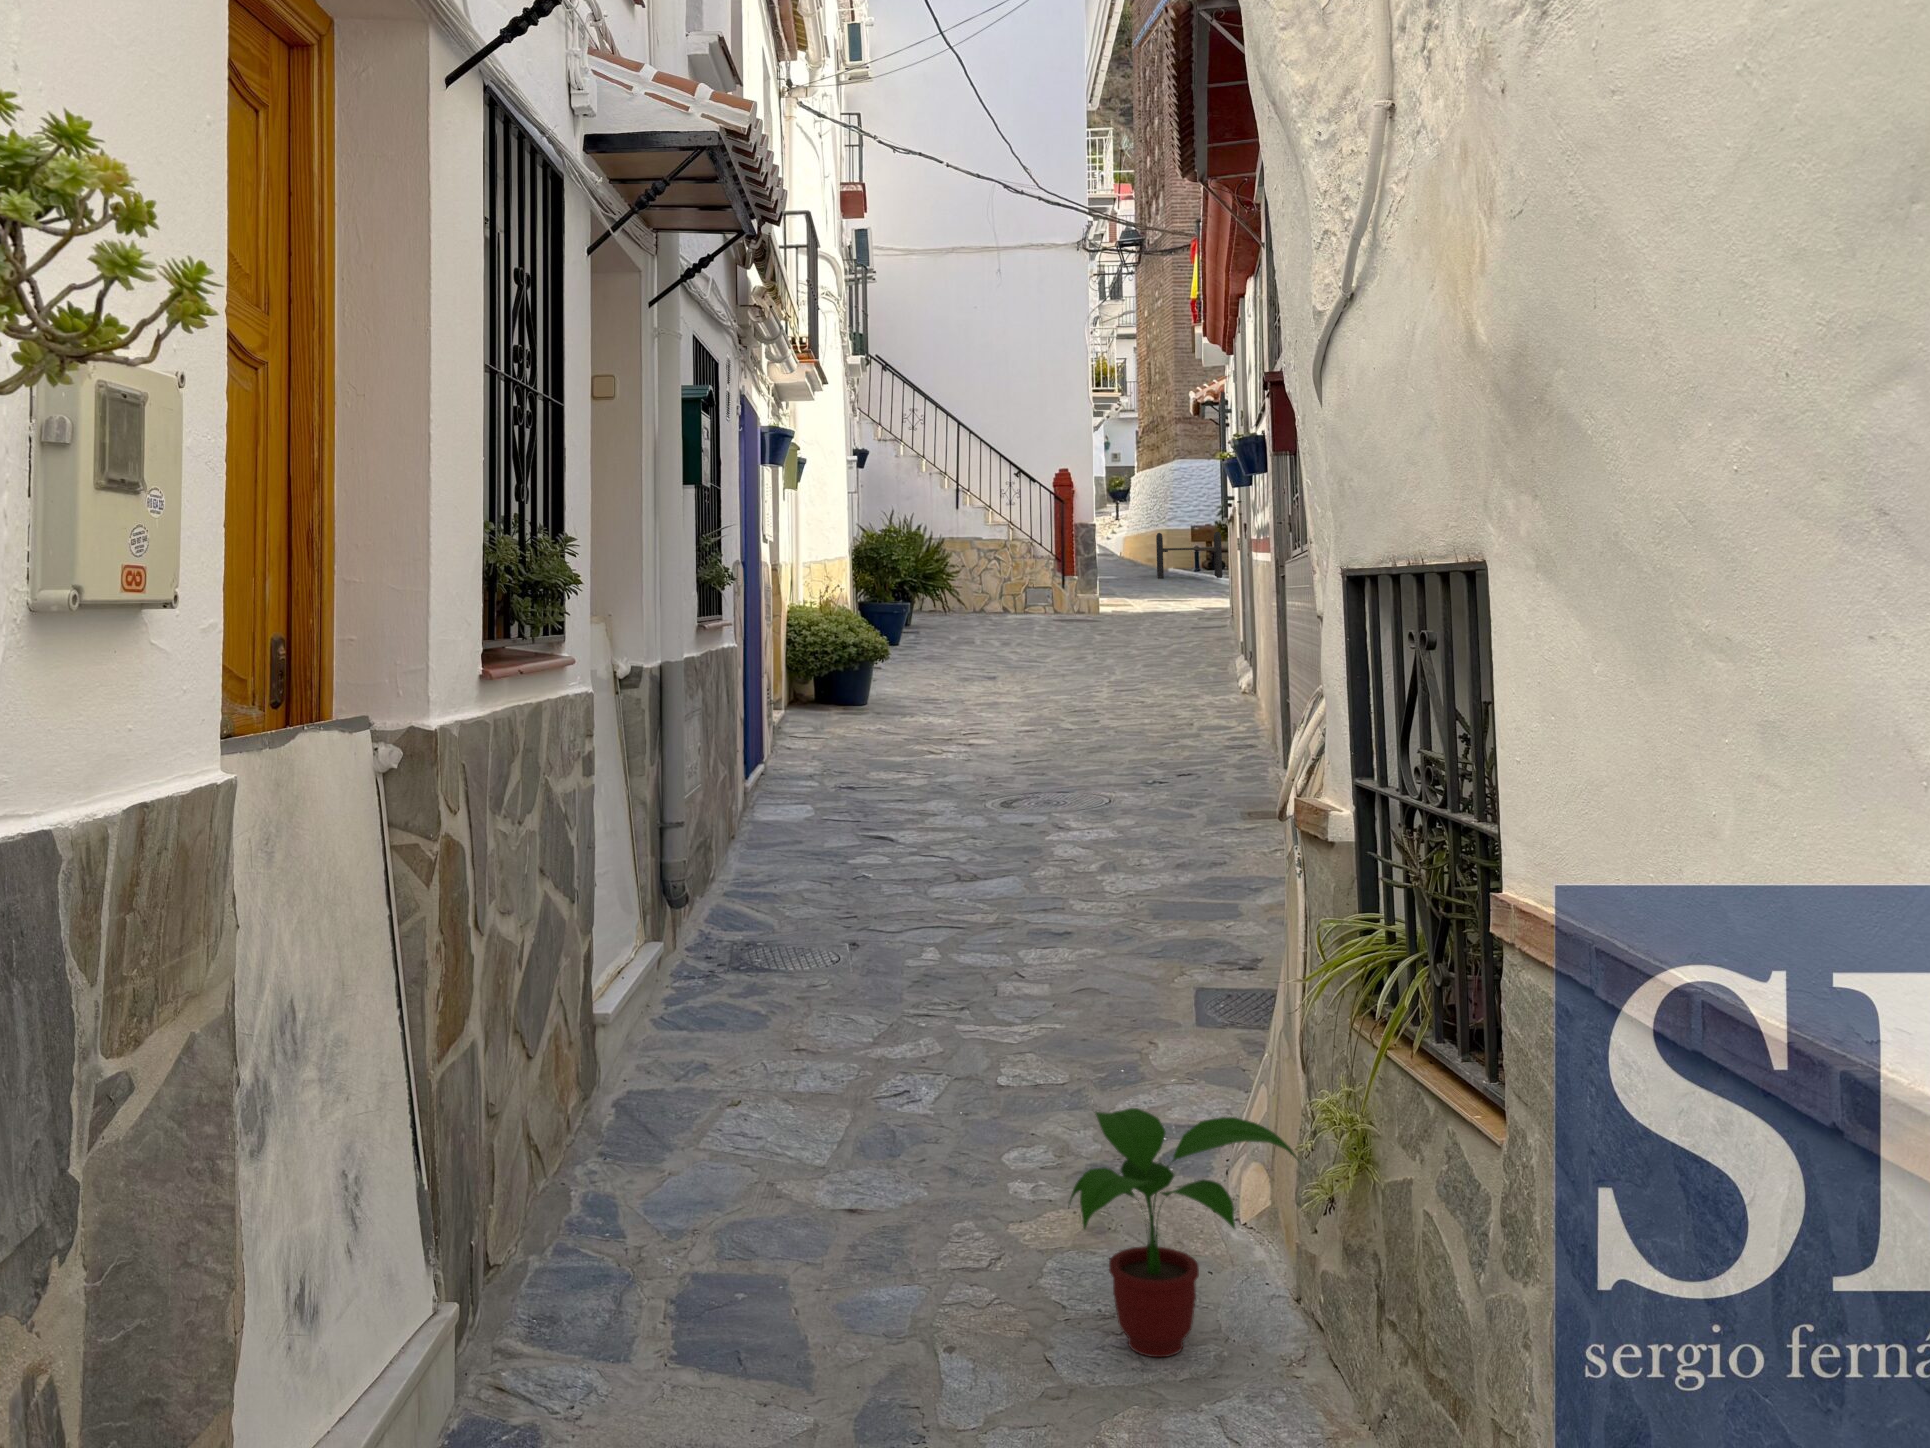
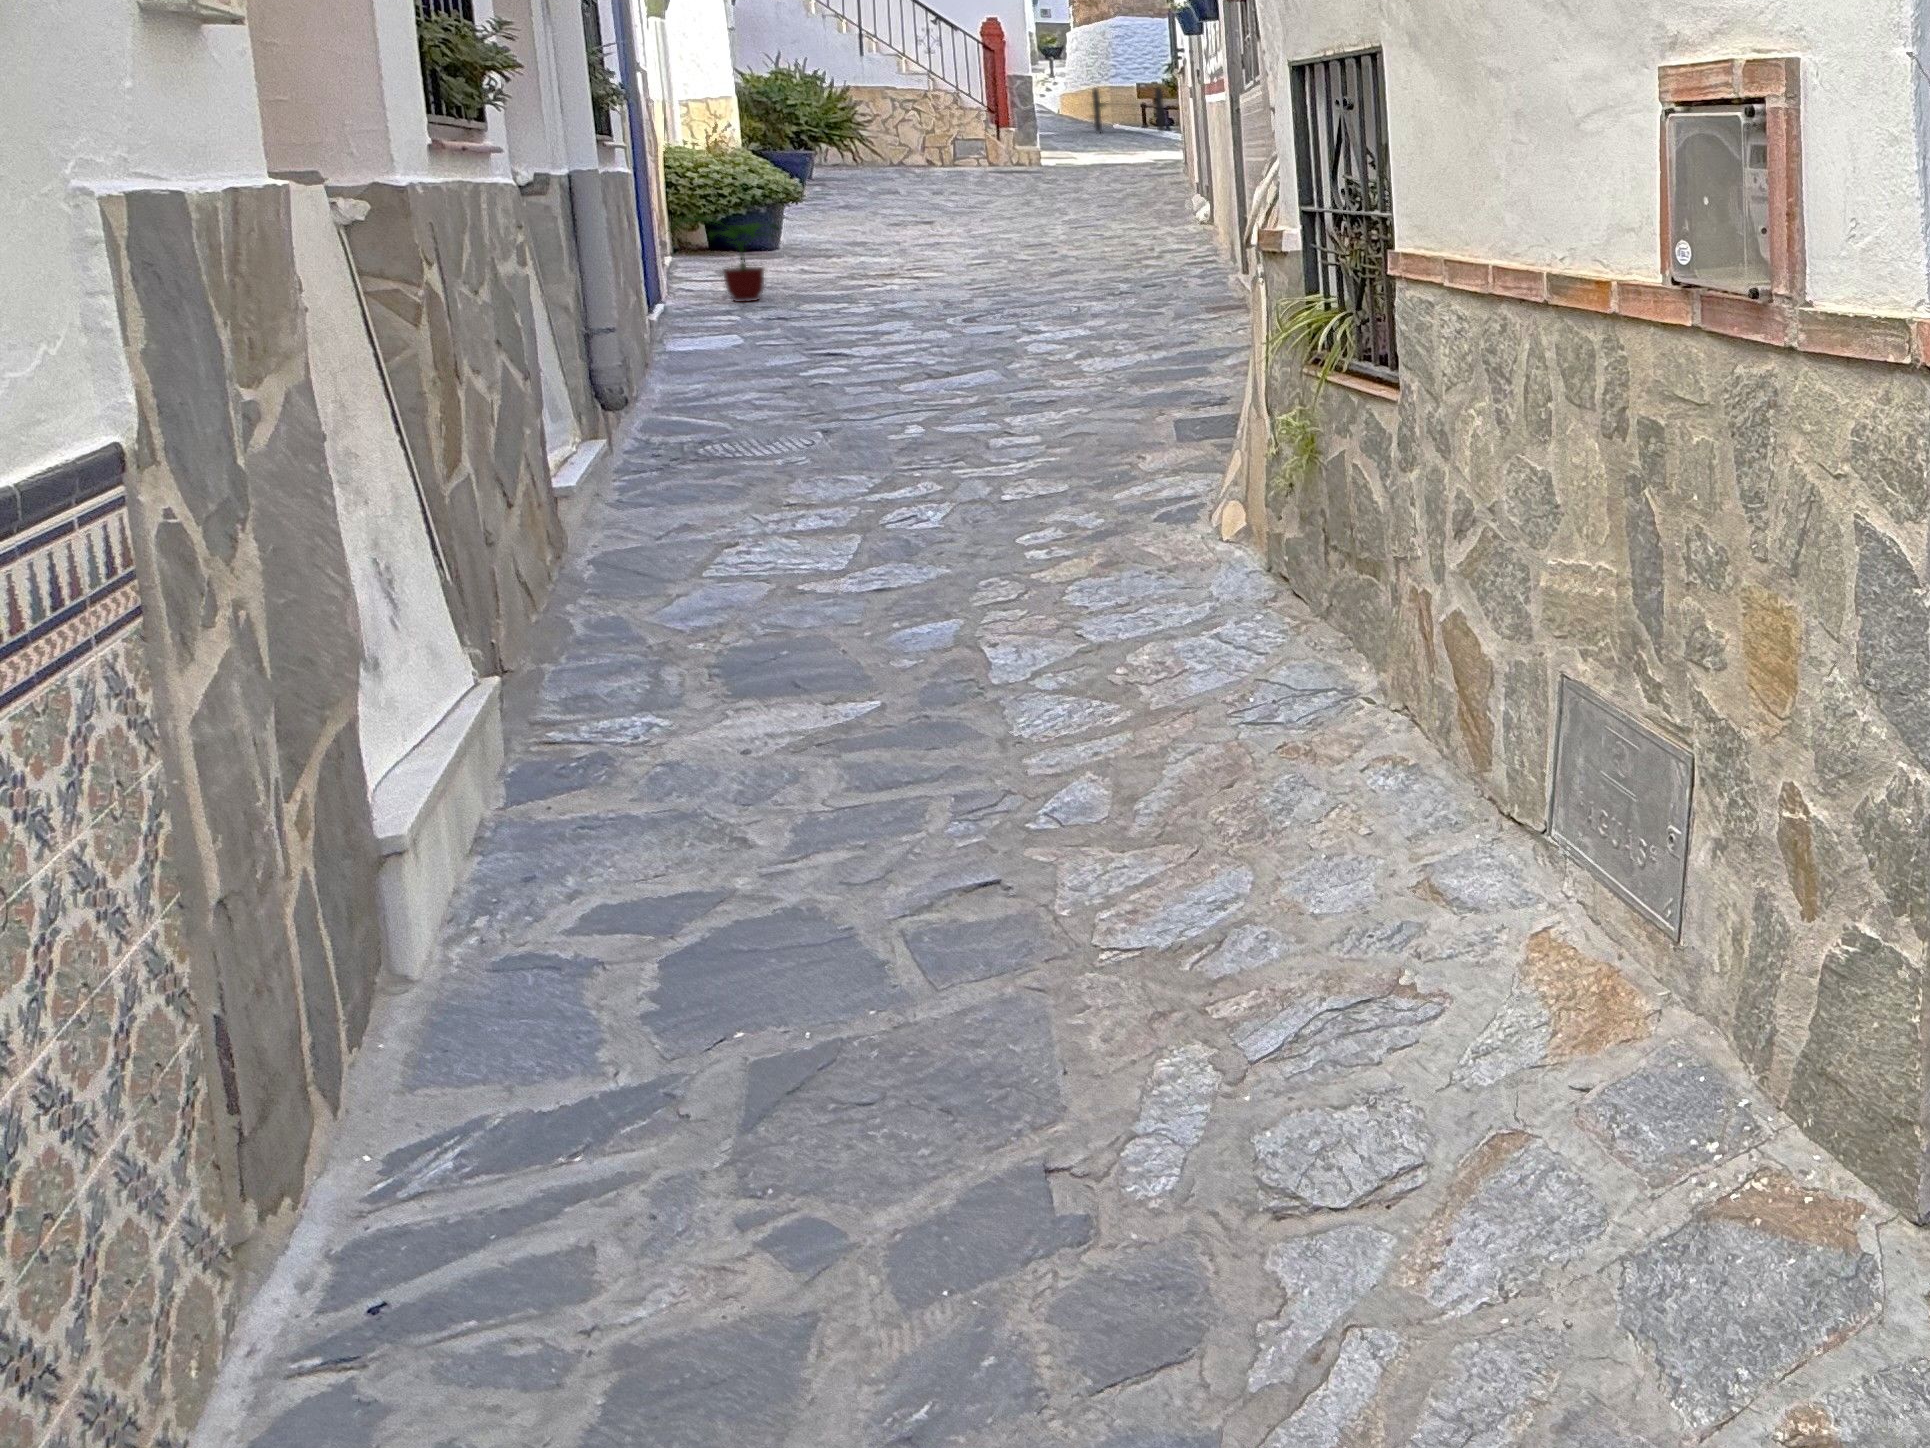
potted plant: present [1069,1108,1299,1357] -> present [668,217,778,302]

